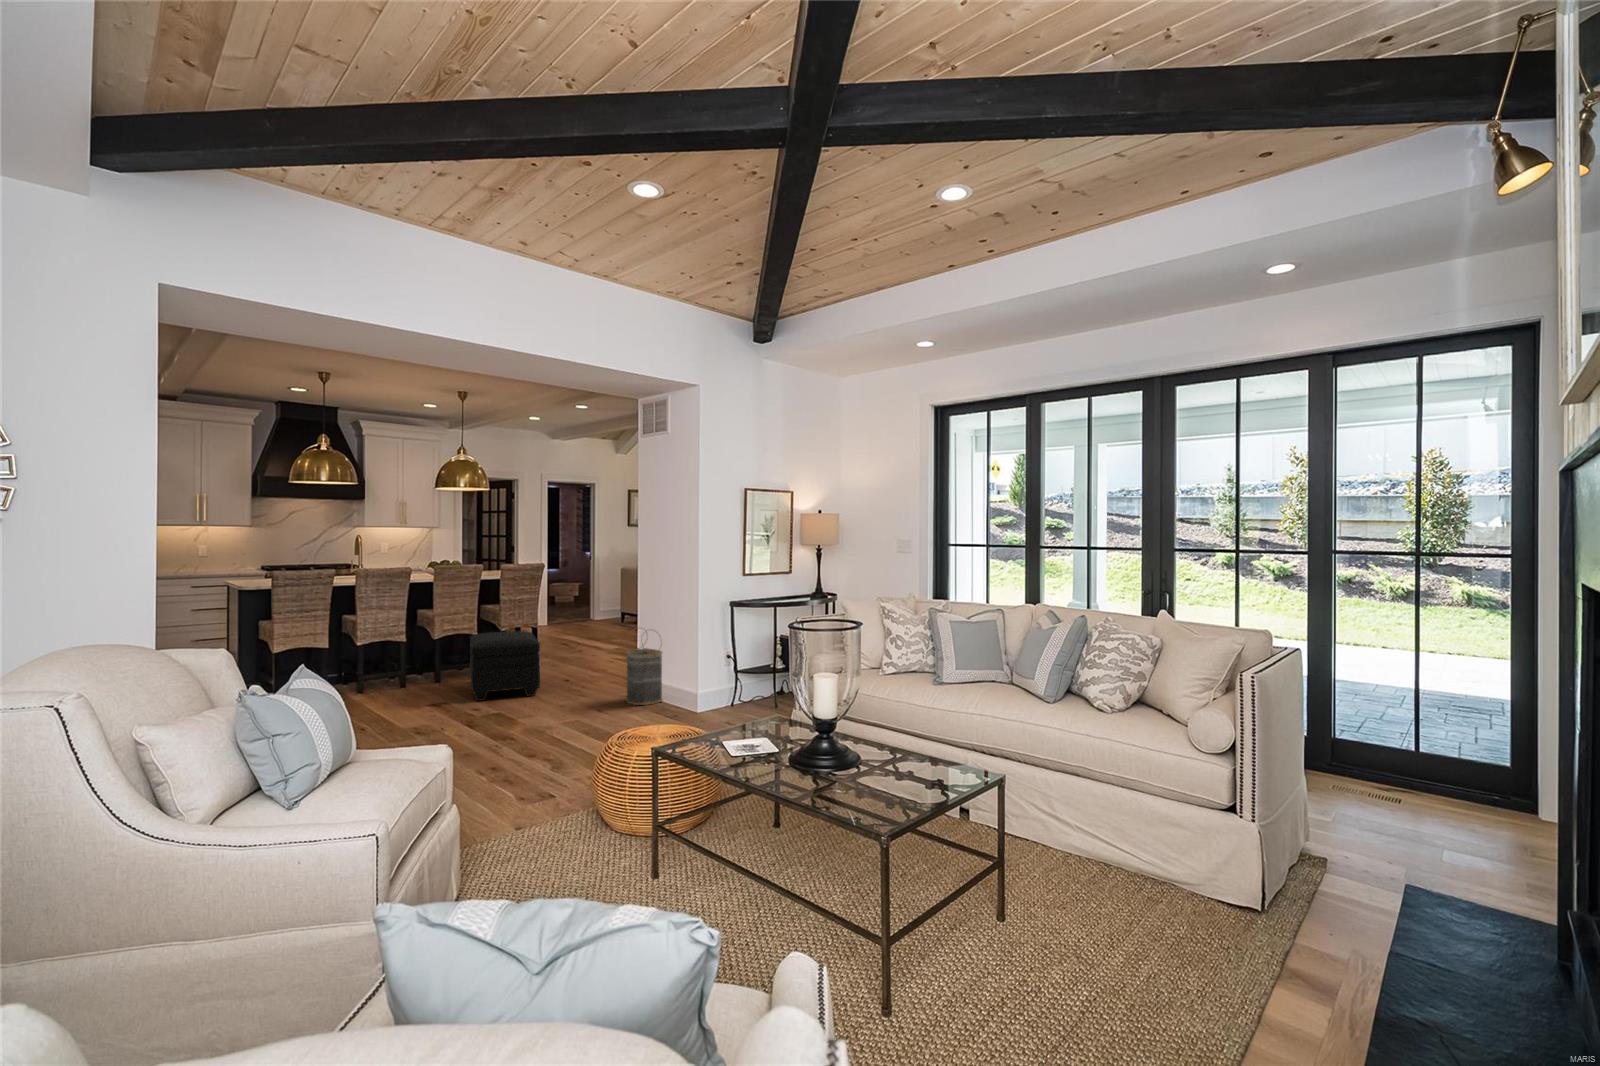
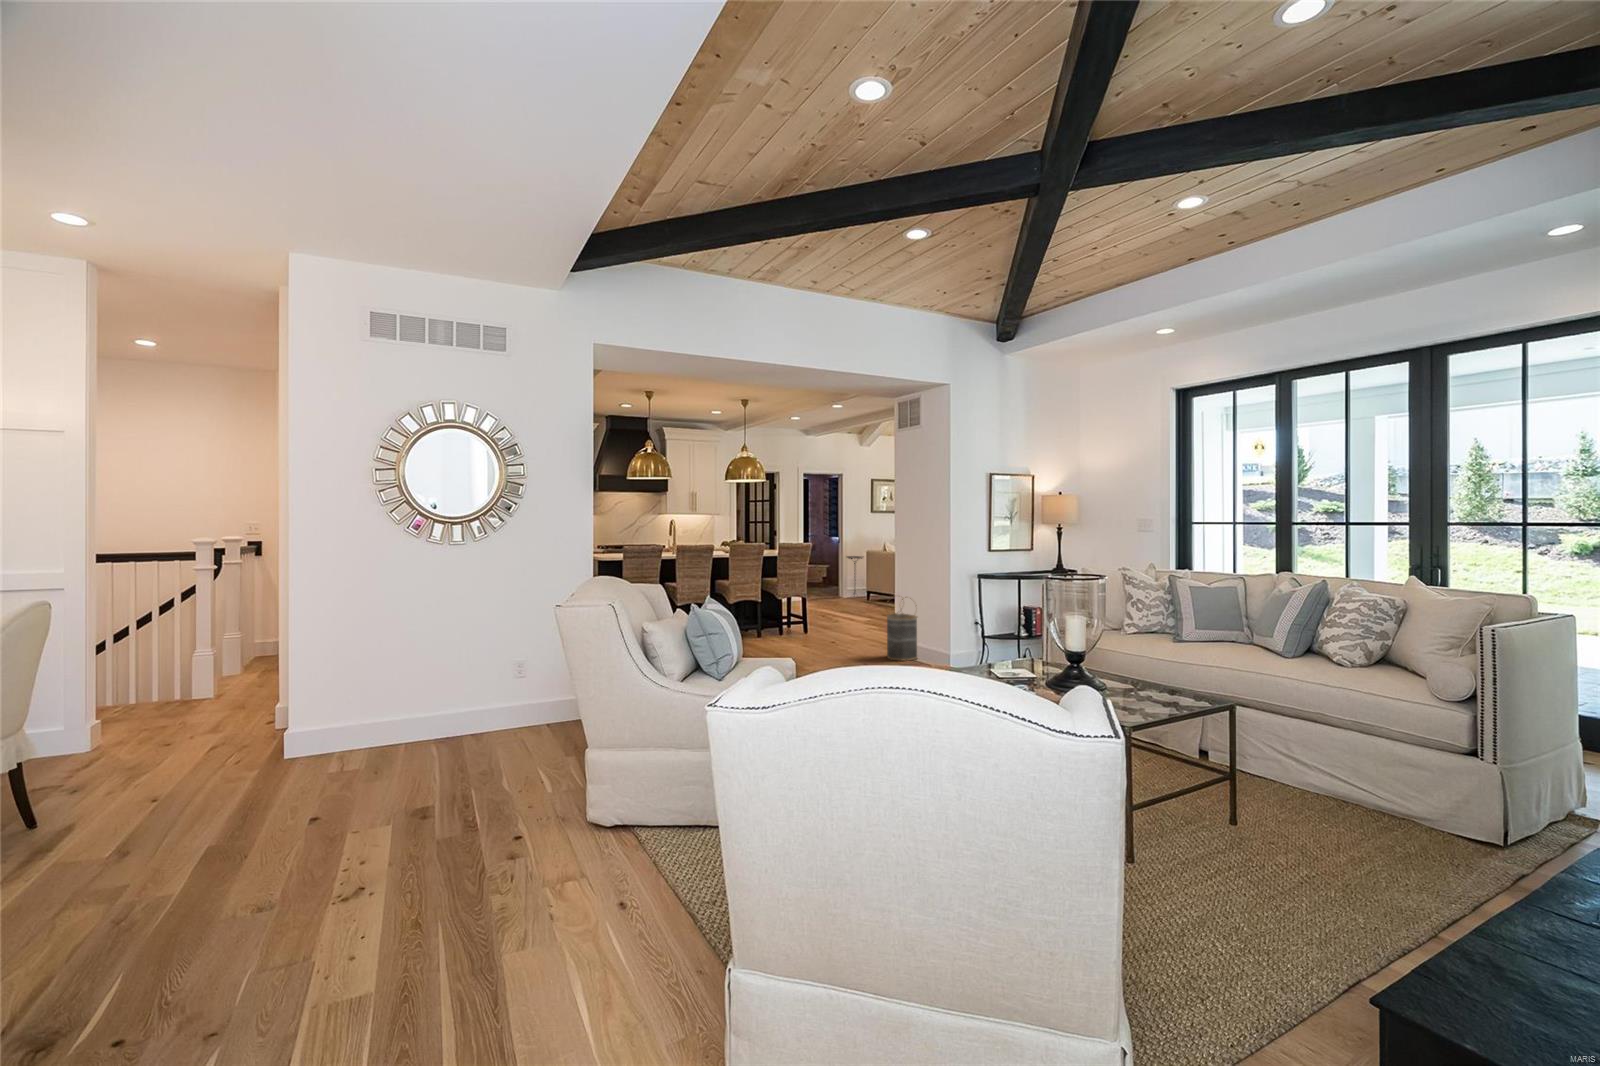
side table: none [597,574,618,622] -> present [847,556,862,594]
ottoman: present [470,631,540,701] -> none [758,598,815,652]

